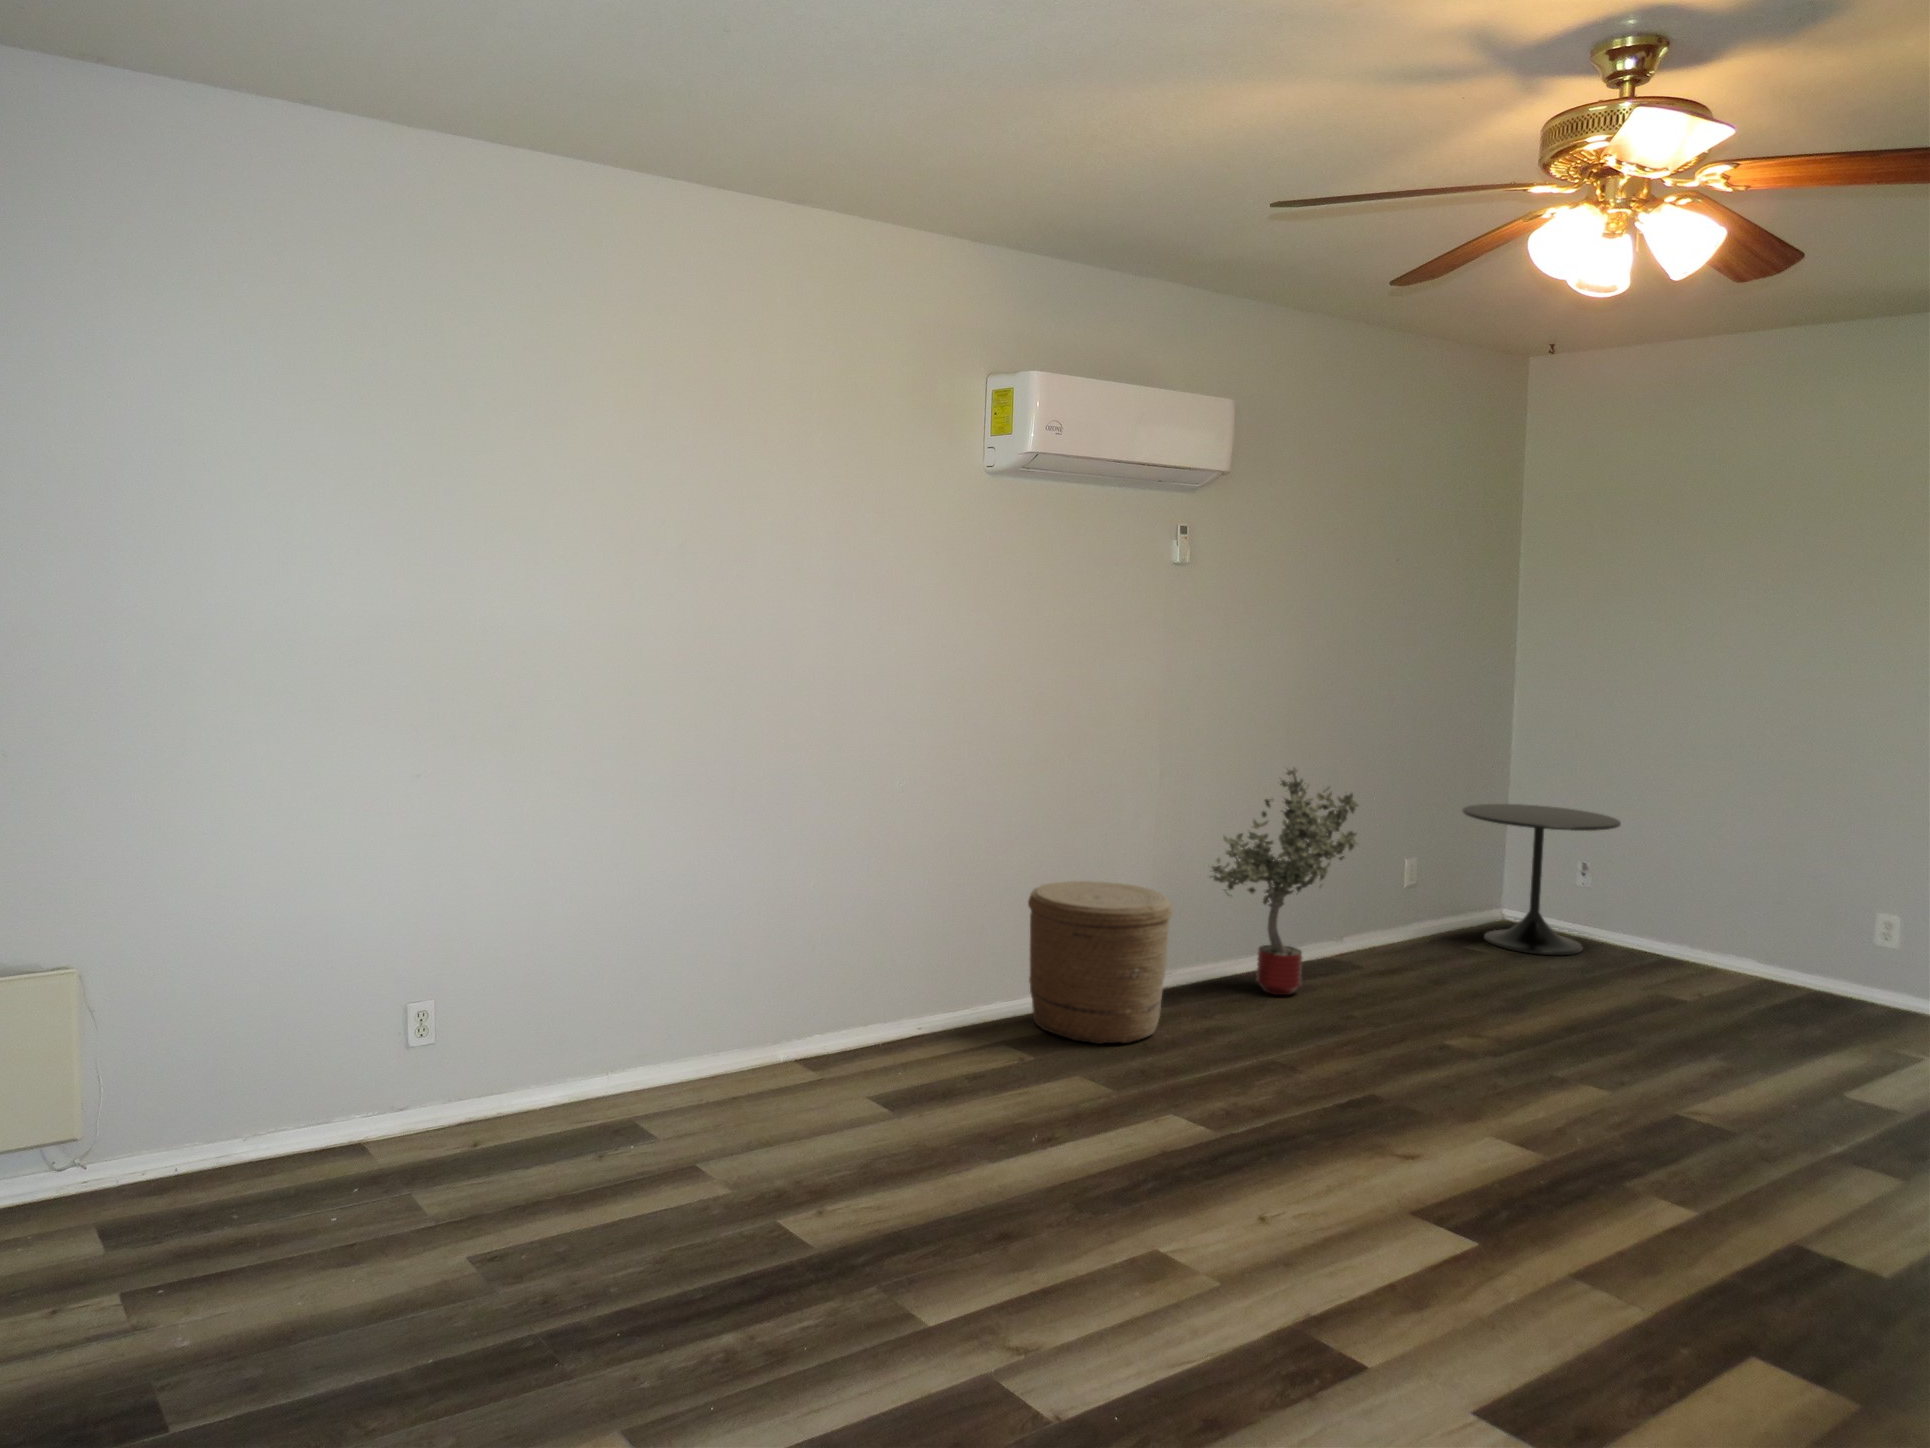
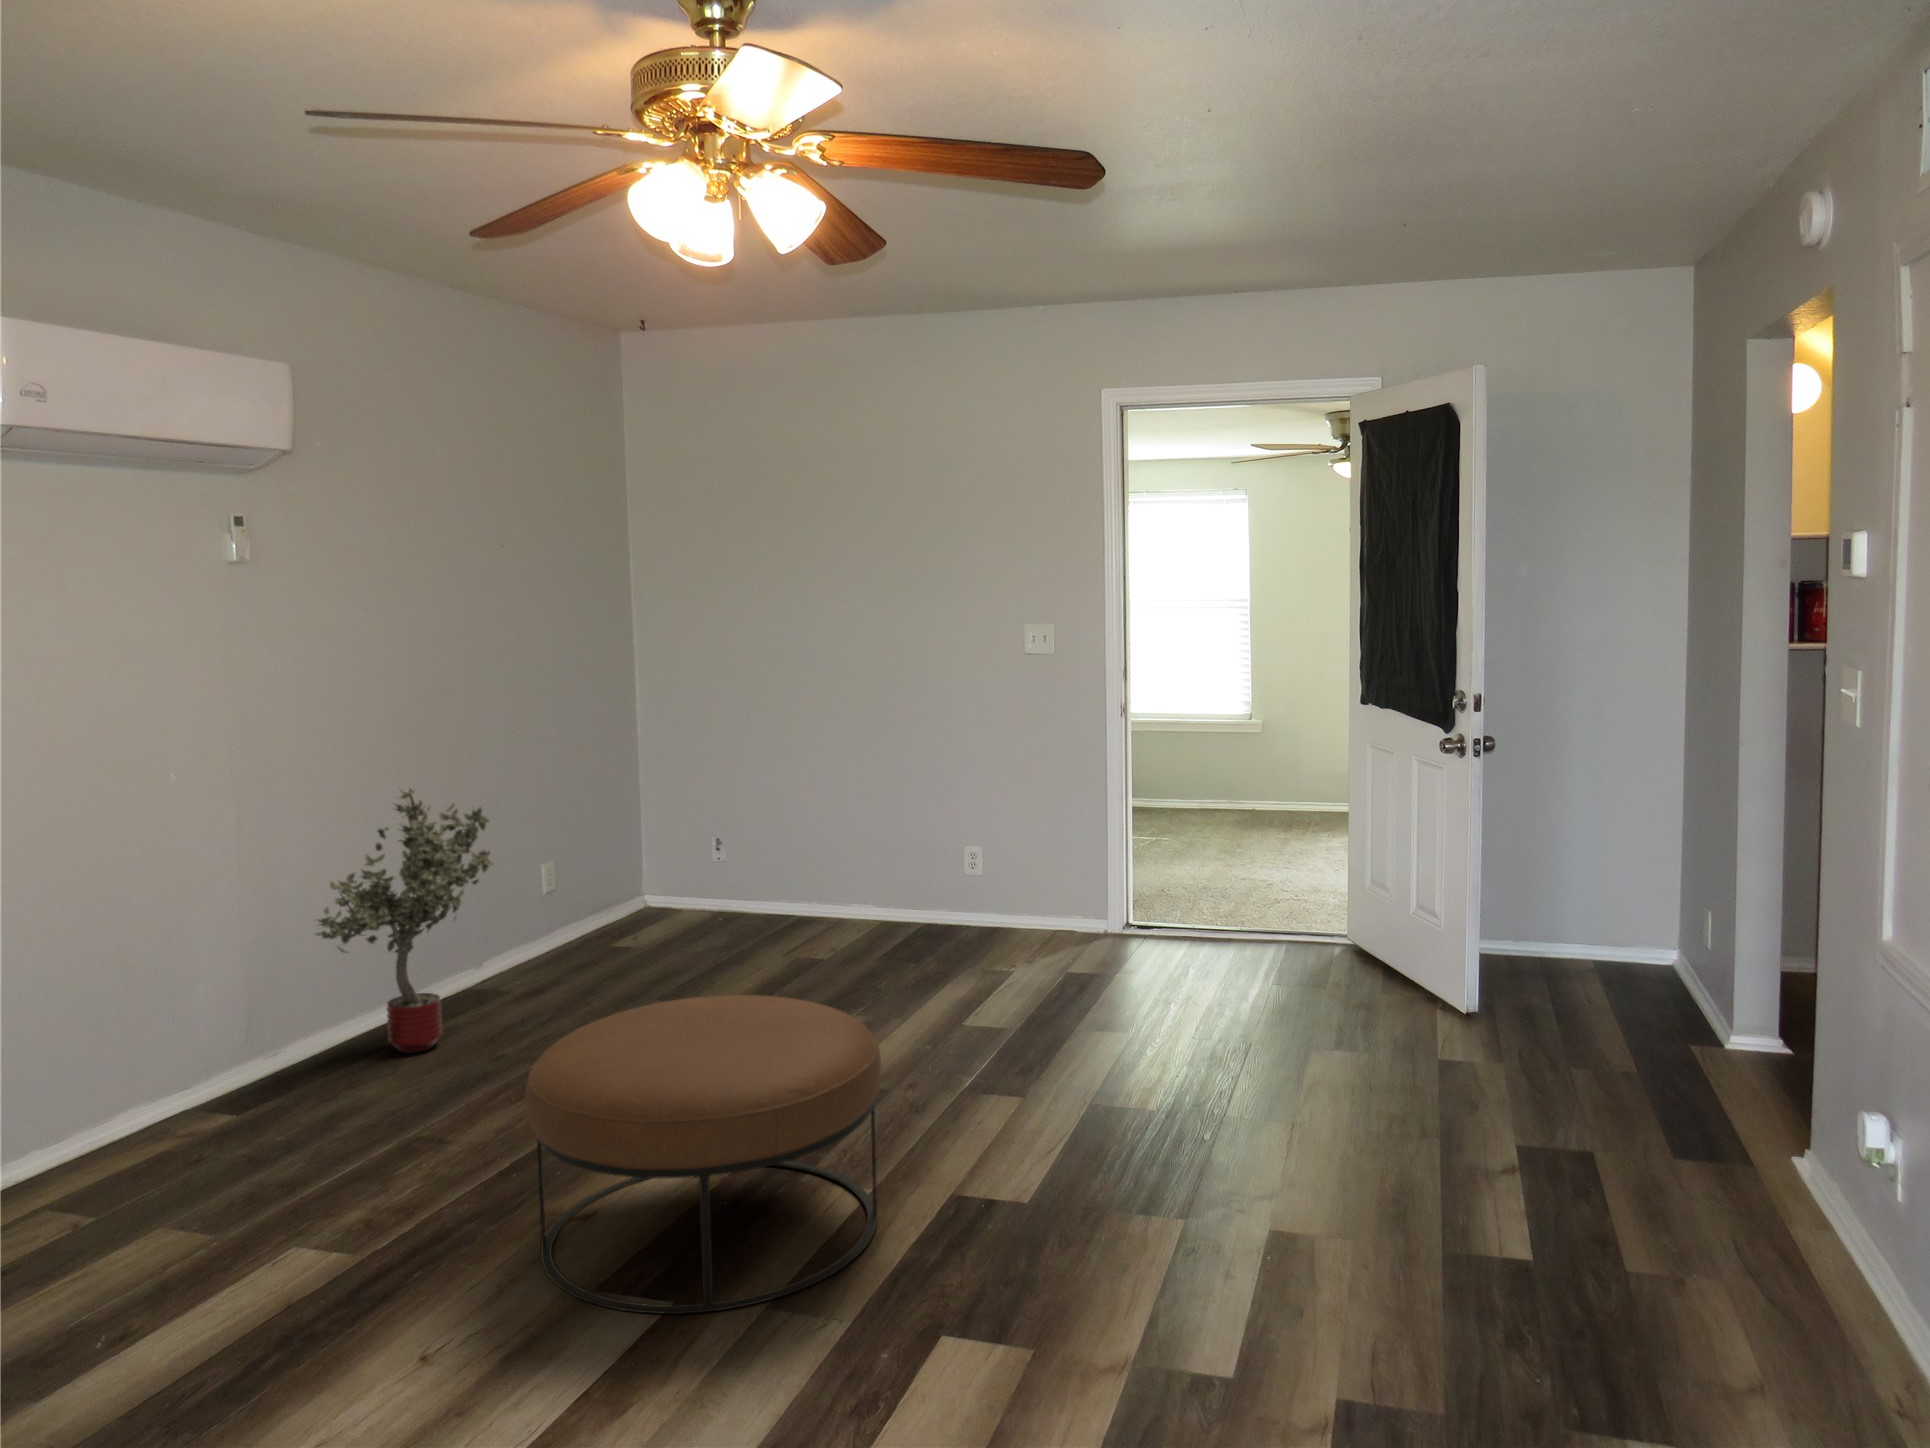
side table: present [1462,804,1621,955] -> none [598,787,750,940]
woven basket: present [1028,881,1172,1044] -> none [56,967,270,1186]
ottoman: none [1366,983,1721,1274] -> present [526,995,881,1314]

